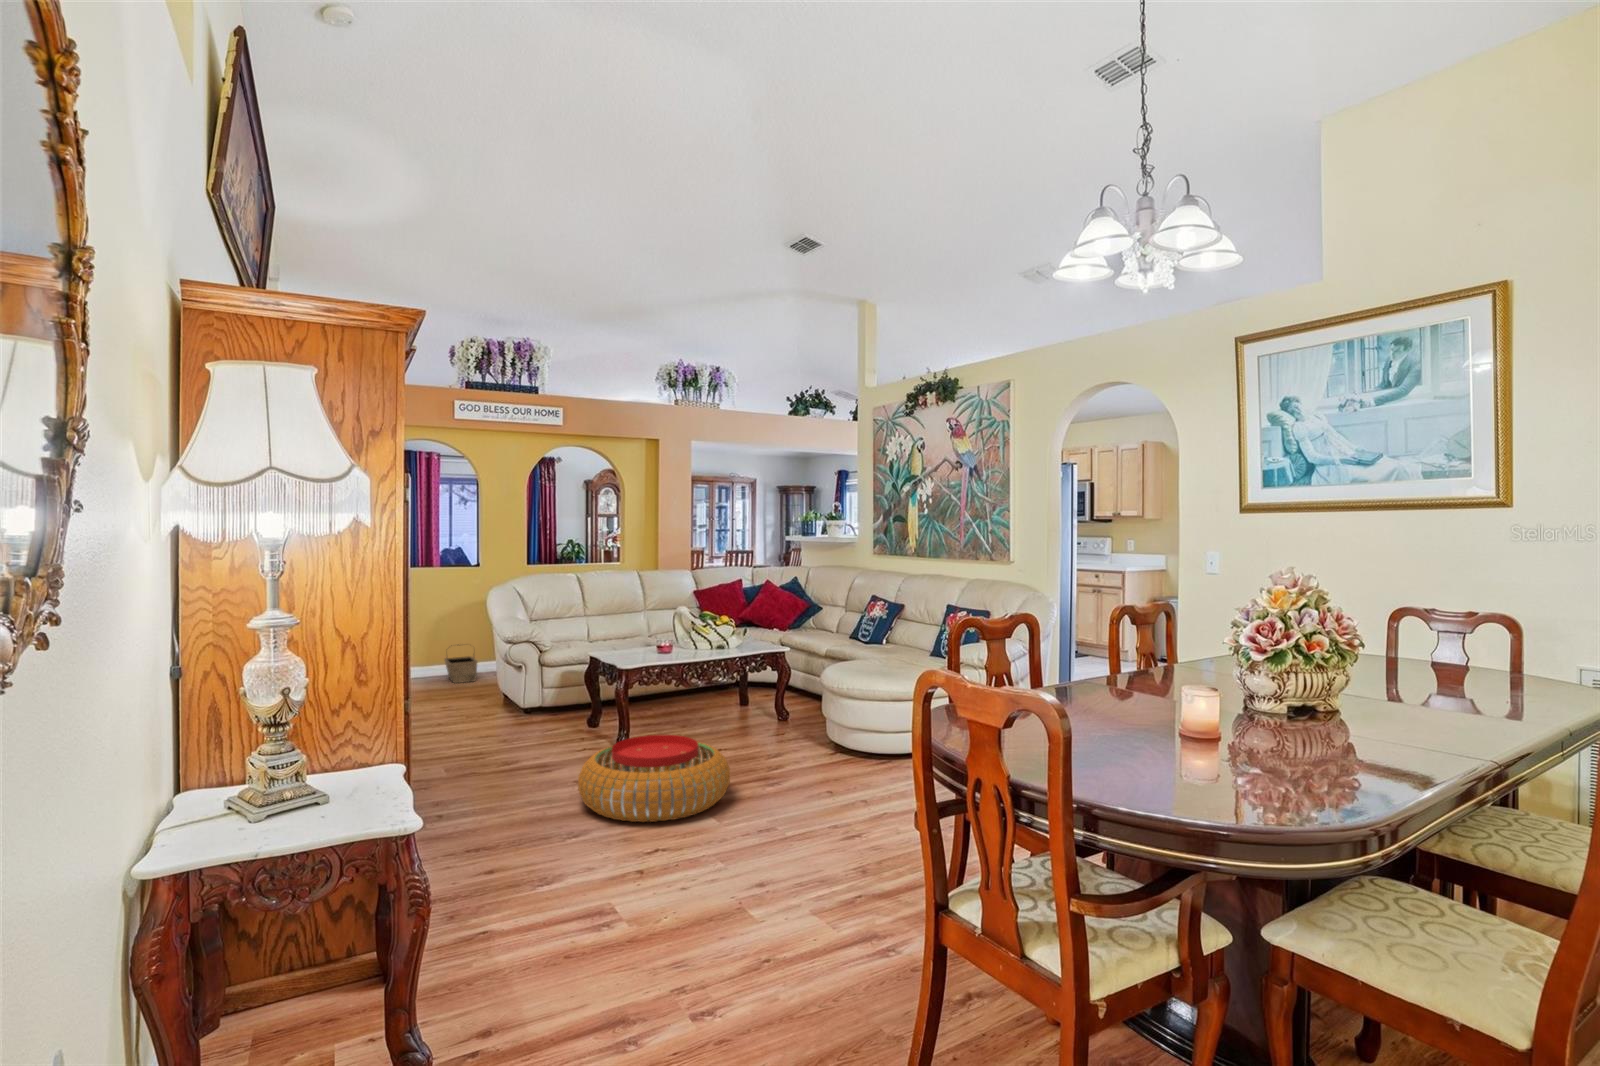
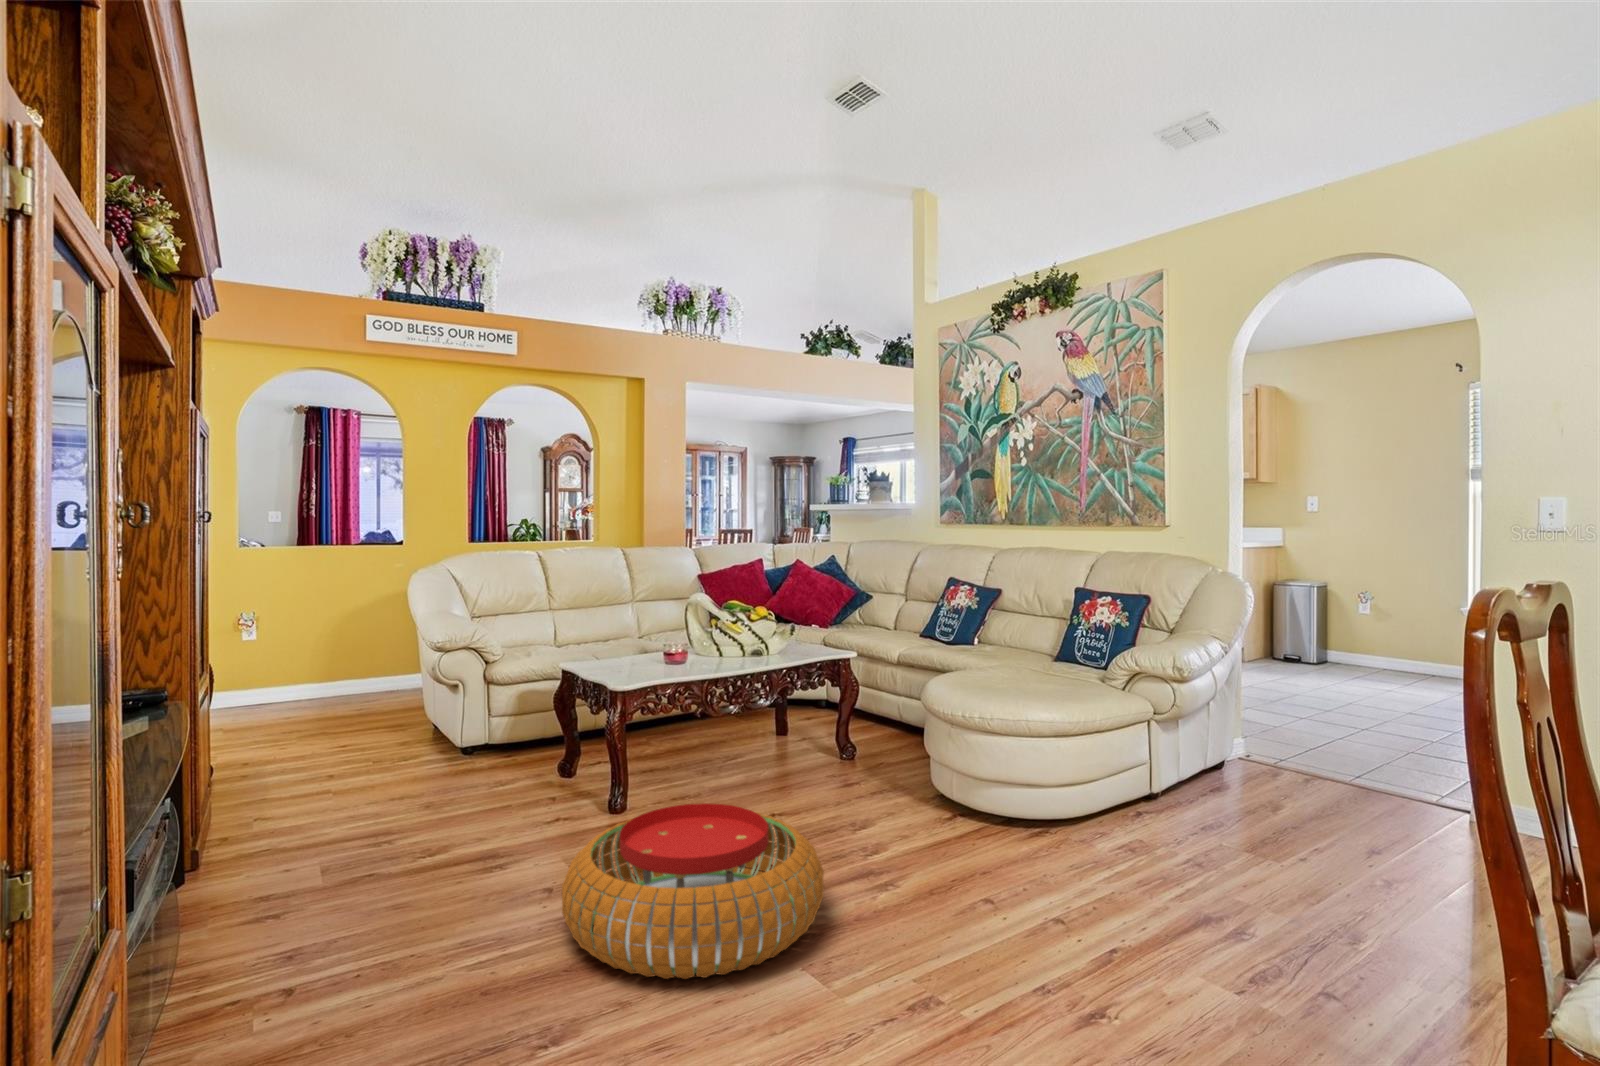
basket: present [445,644,477,683] -> none [355,653,402,707]

